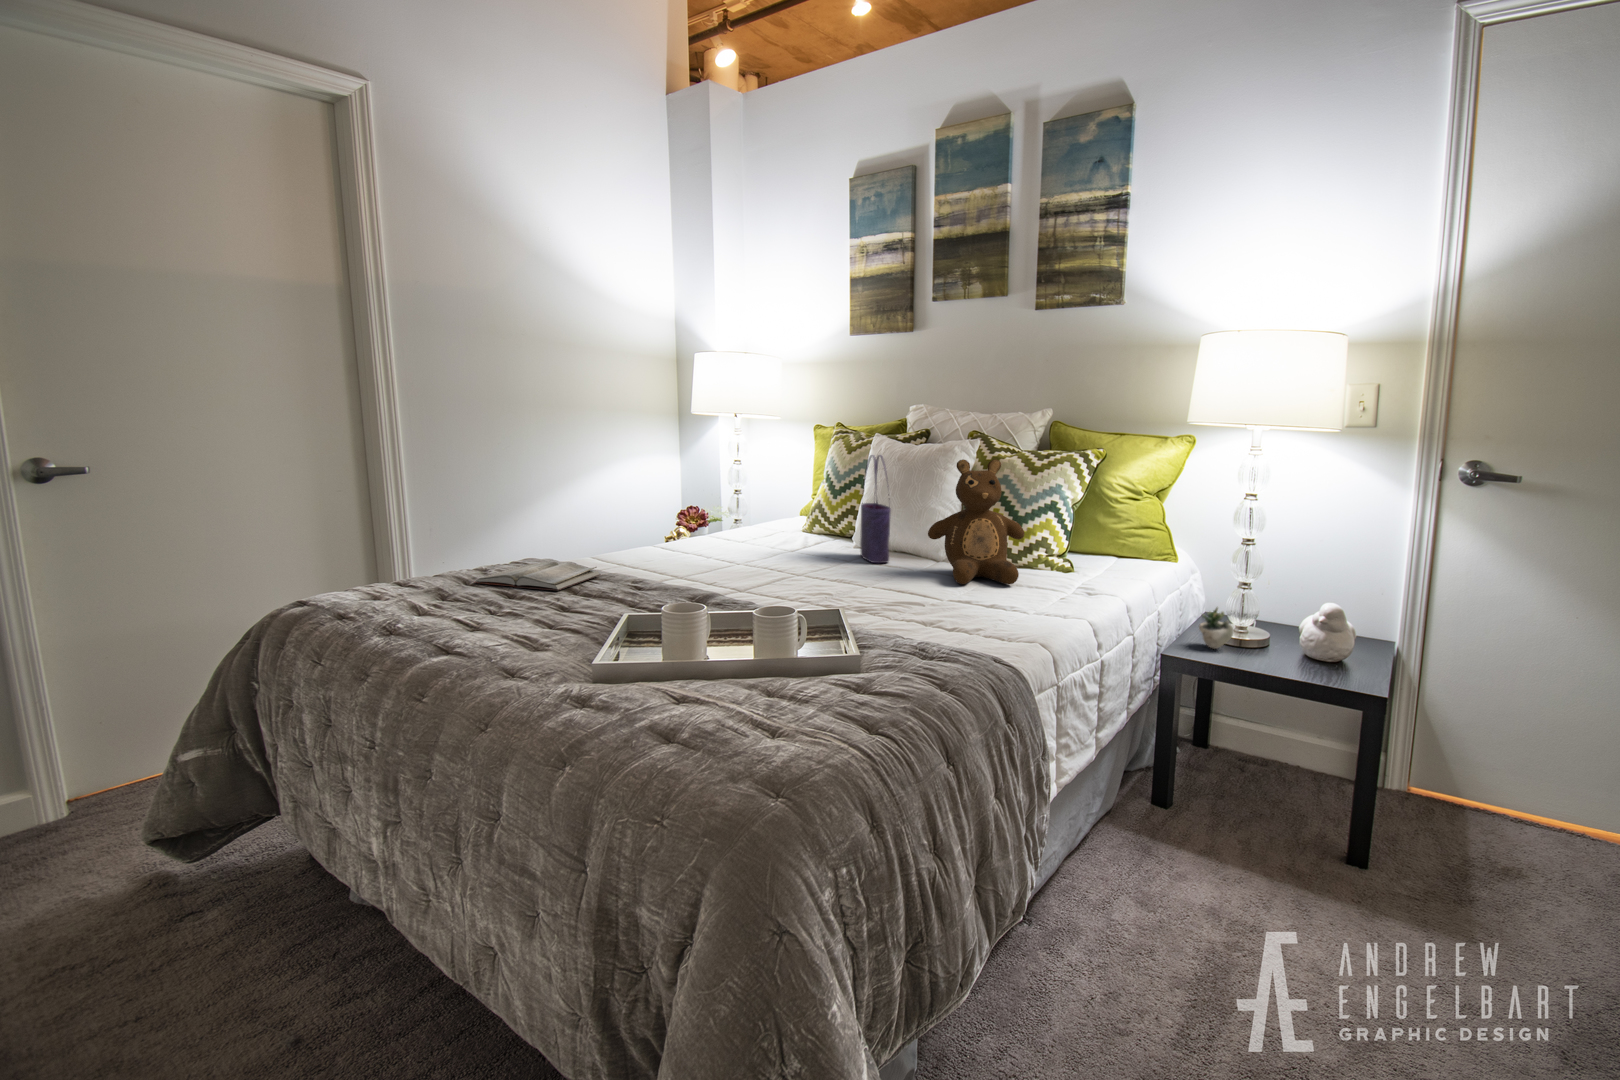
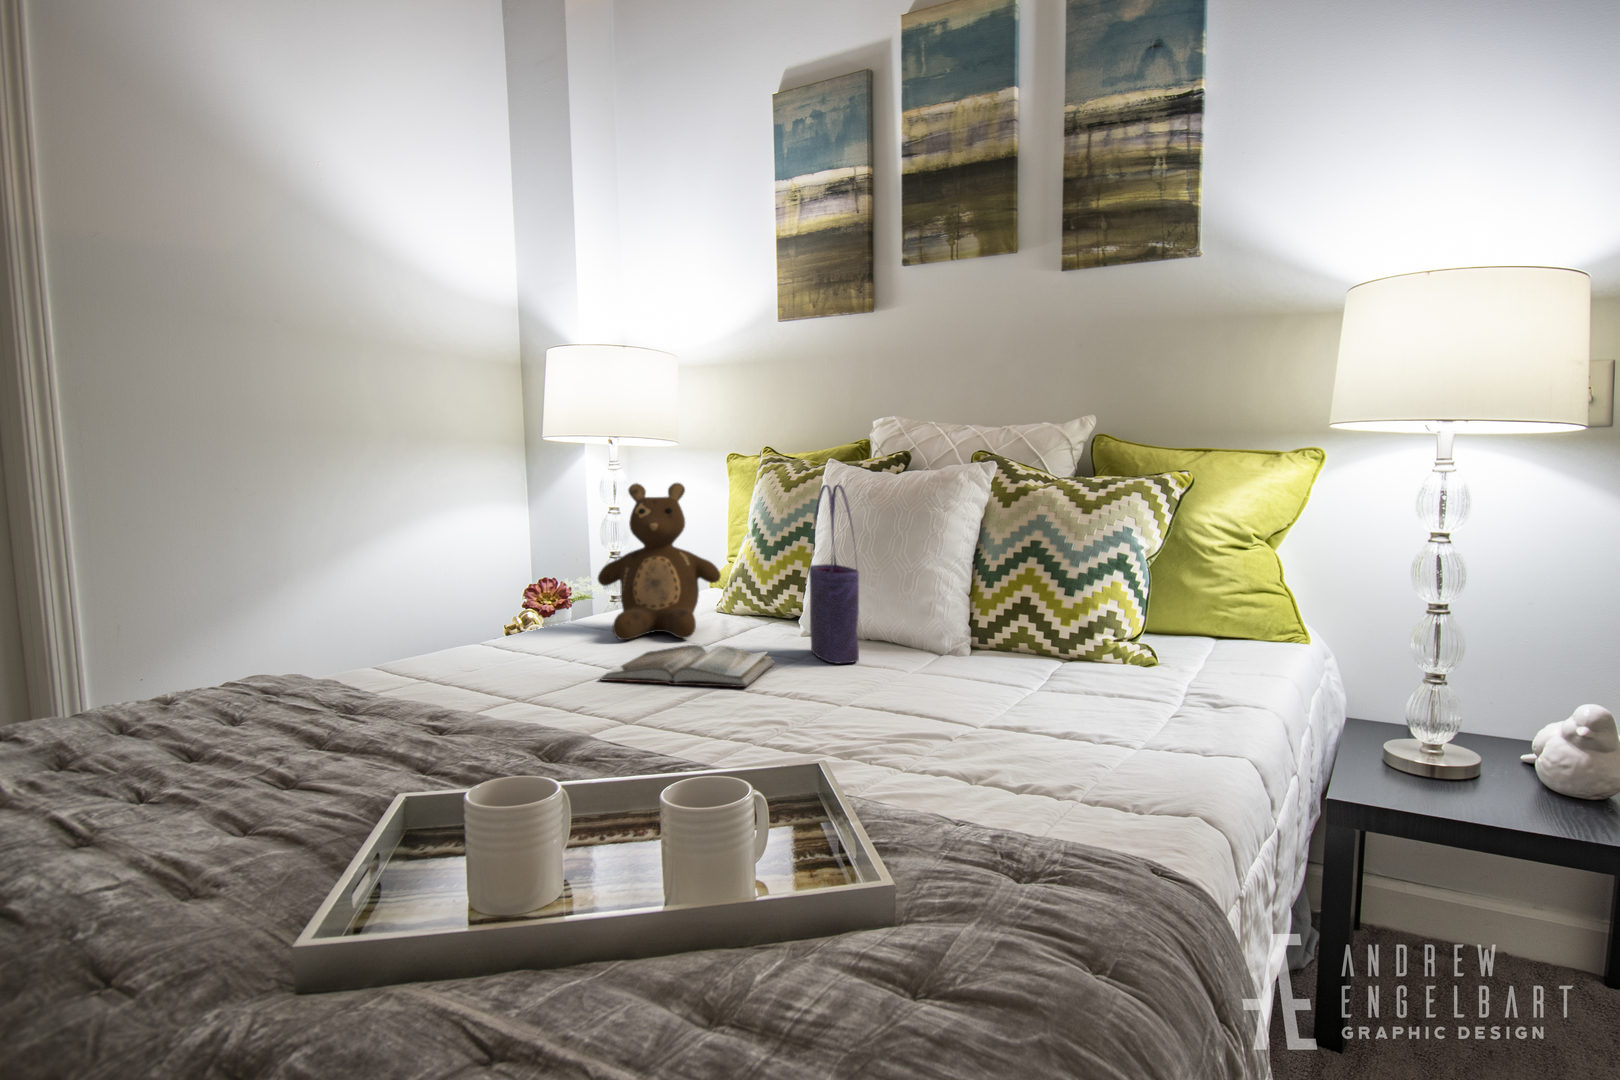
teddy bear: present [928,459,1024,584] -> present [598,483,721,640]
hardback book: present [474,561,601,591] -> present [600,645,775,687]
succulent plant: present [1199,608,1233,649] -> none [1377,719,1487,791]

